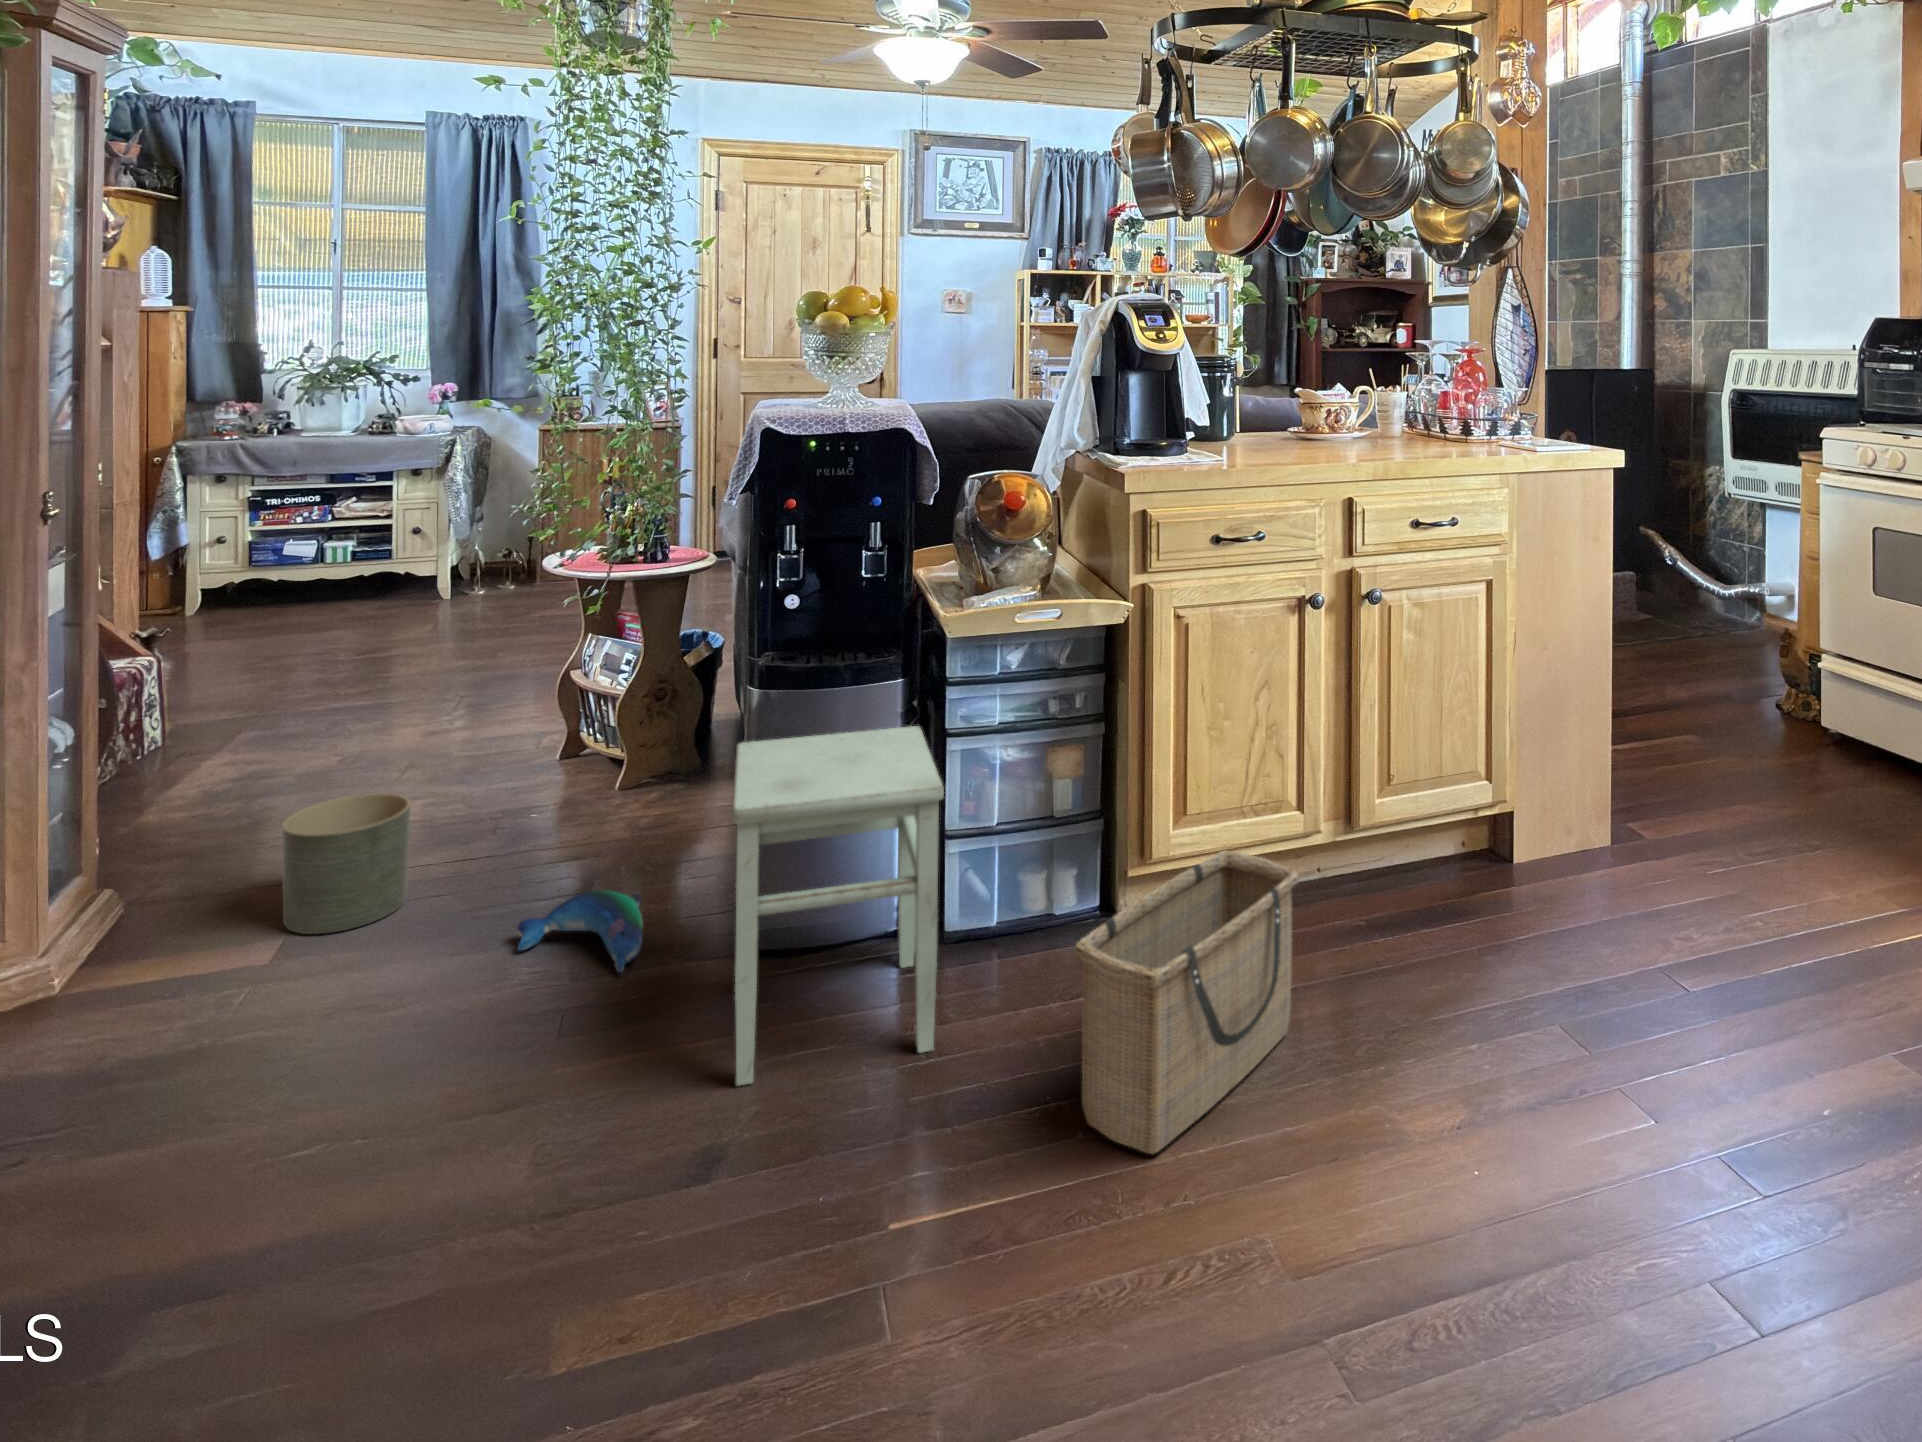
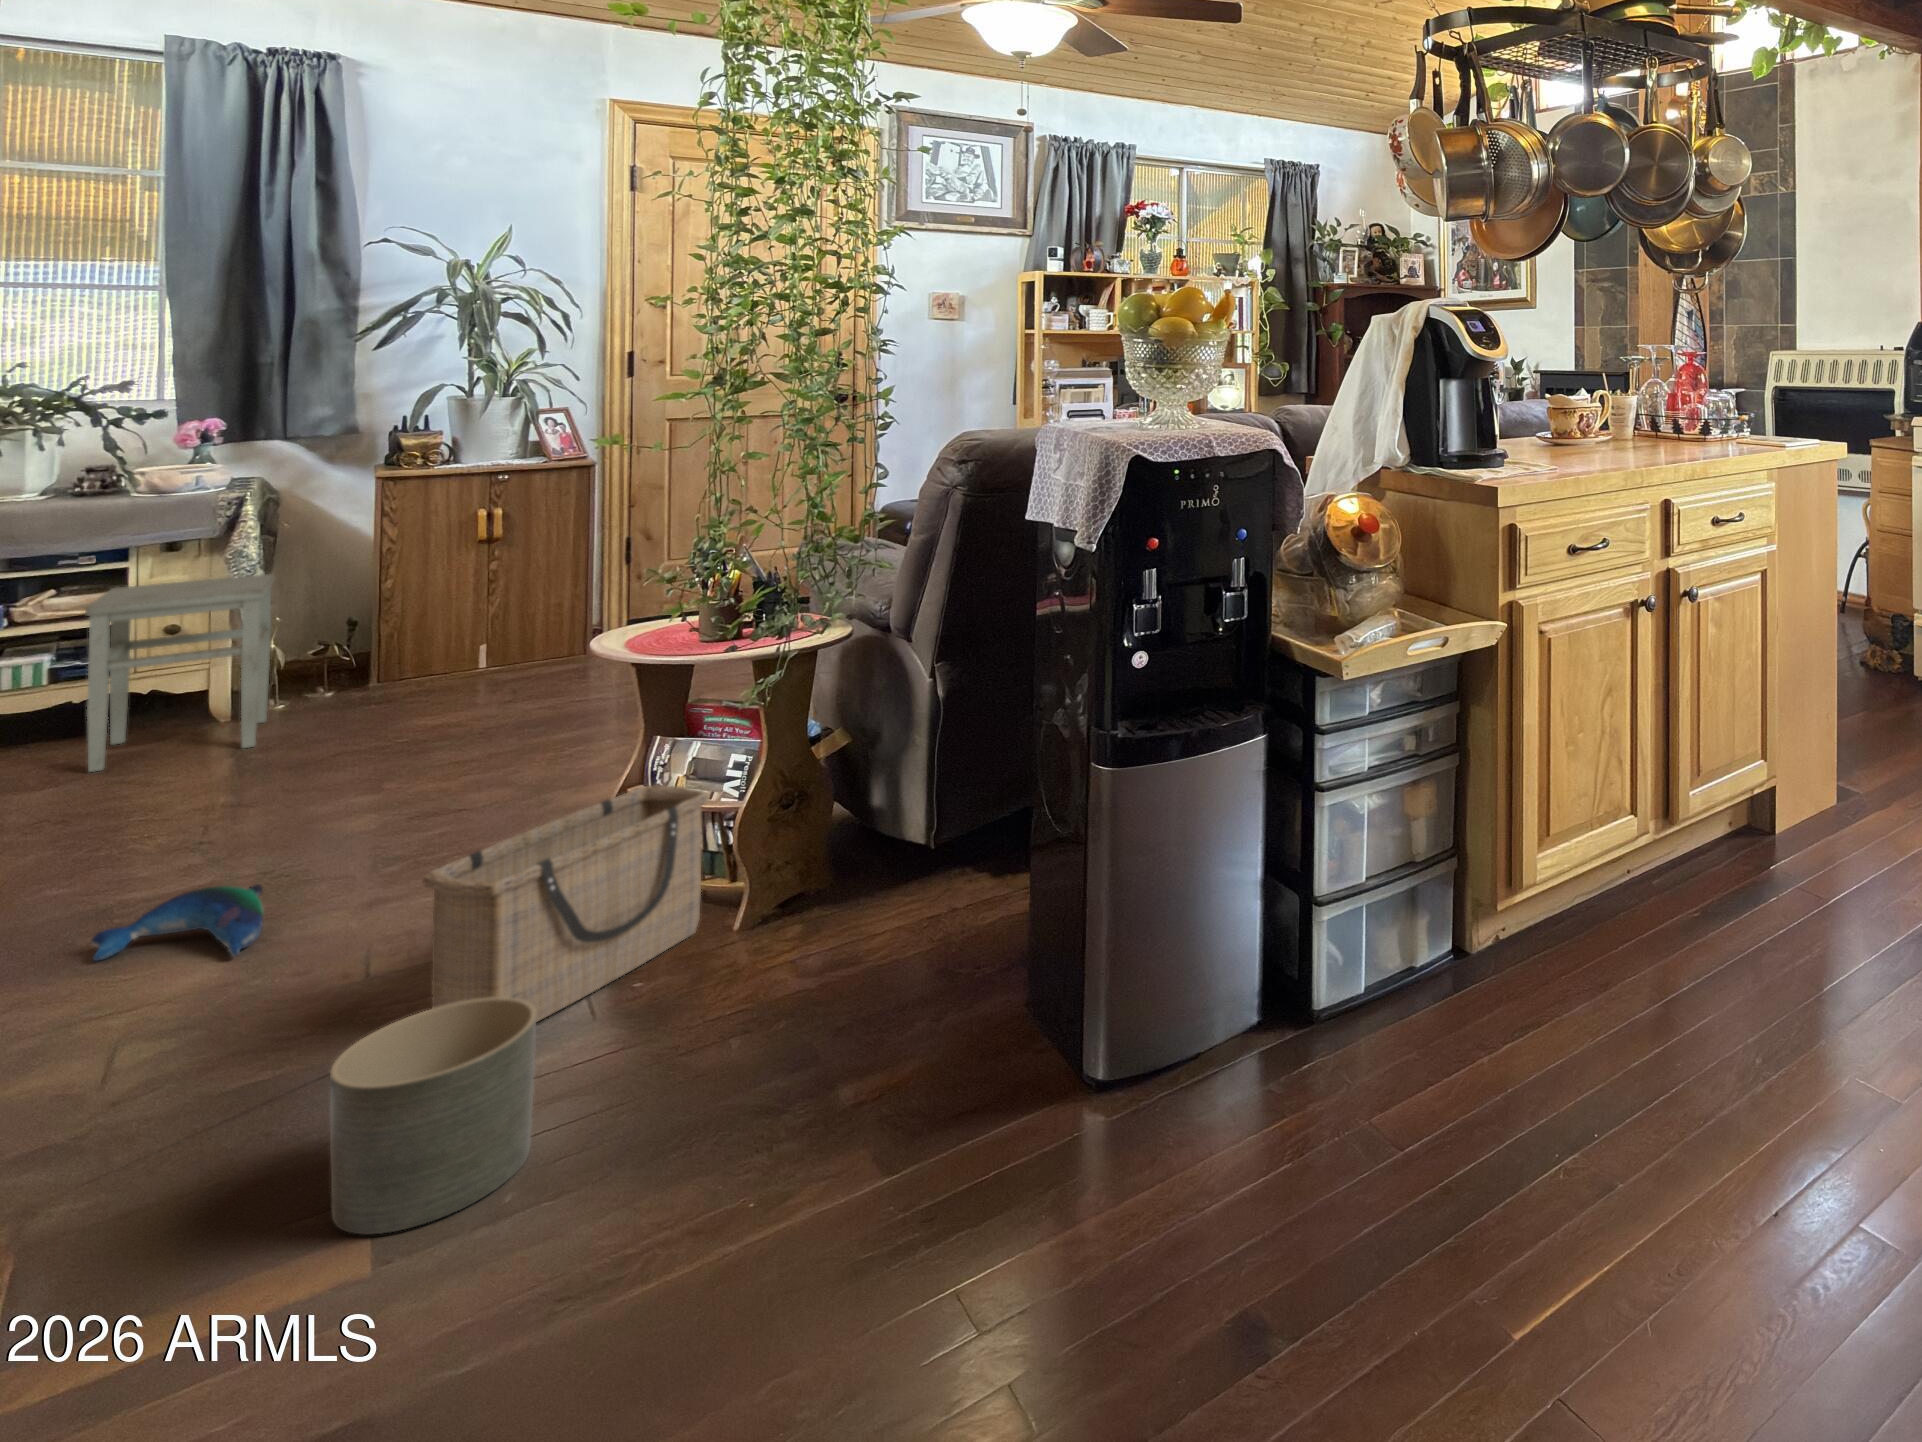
stool: present [732,726,944,1085] -> present [85,574,275,772]
basket: present [1075,850,1299,1154] -> present [423,785,710,1022]
plush toy: present [517,890,643,973] -> present [92,884,264,961]

